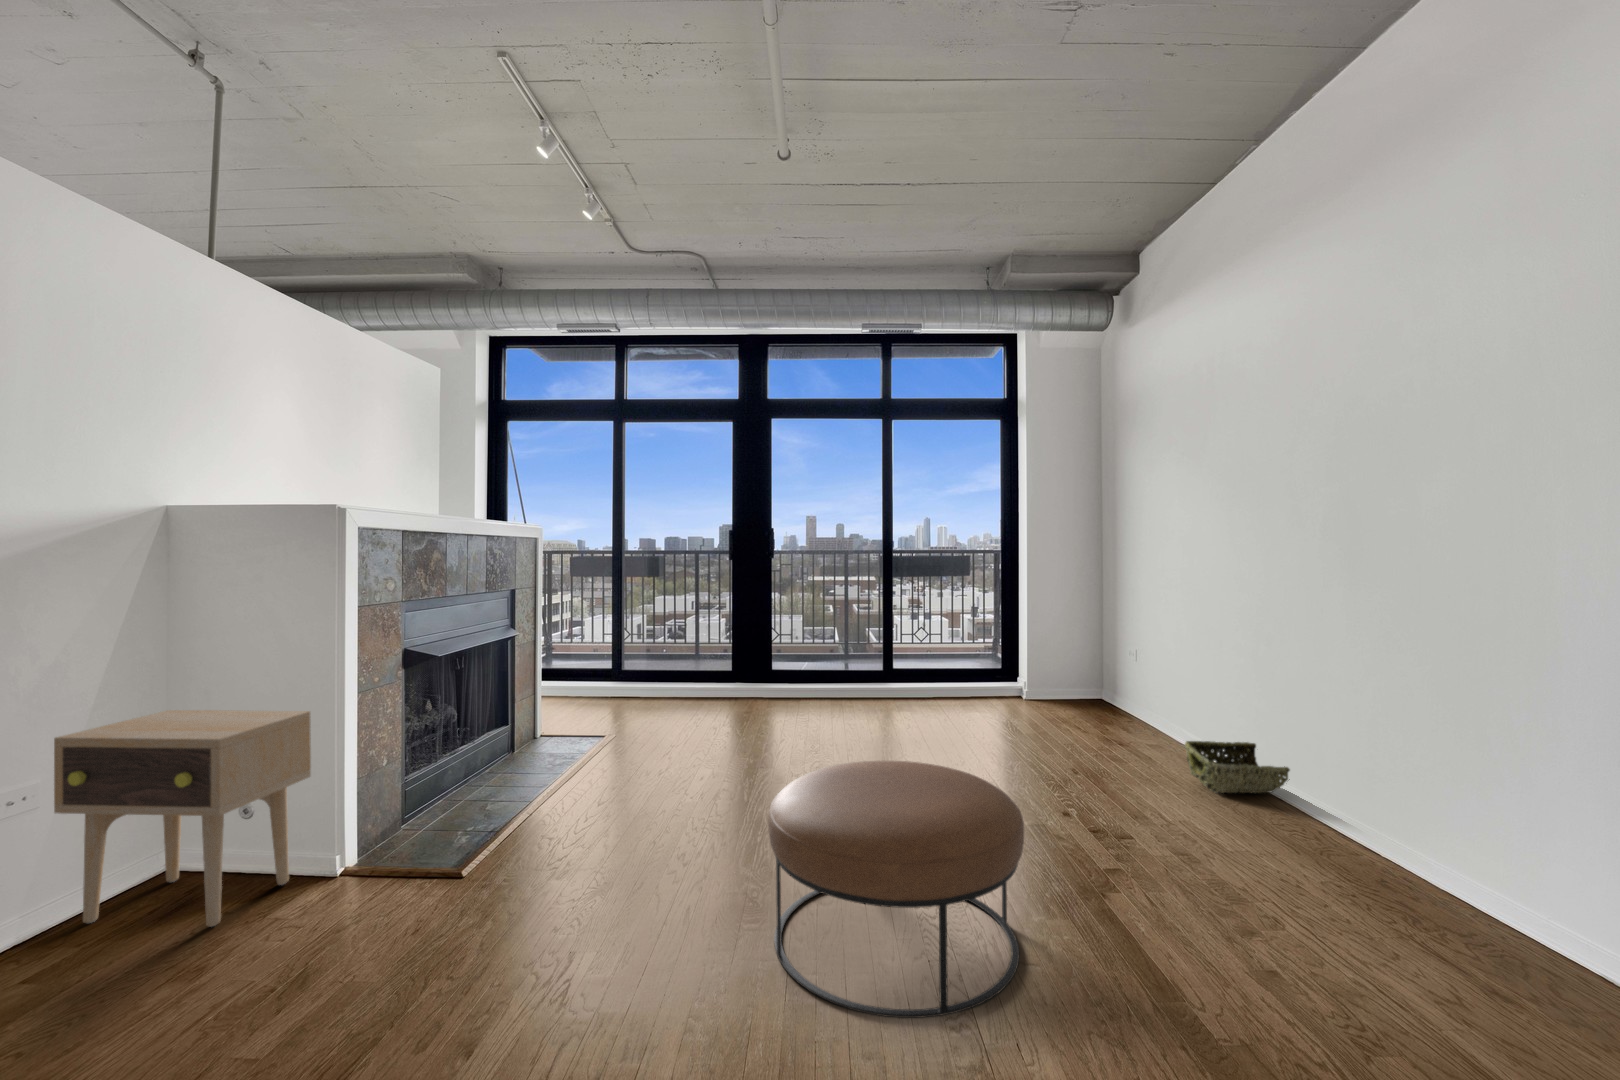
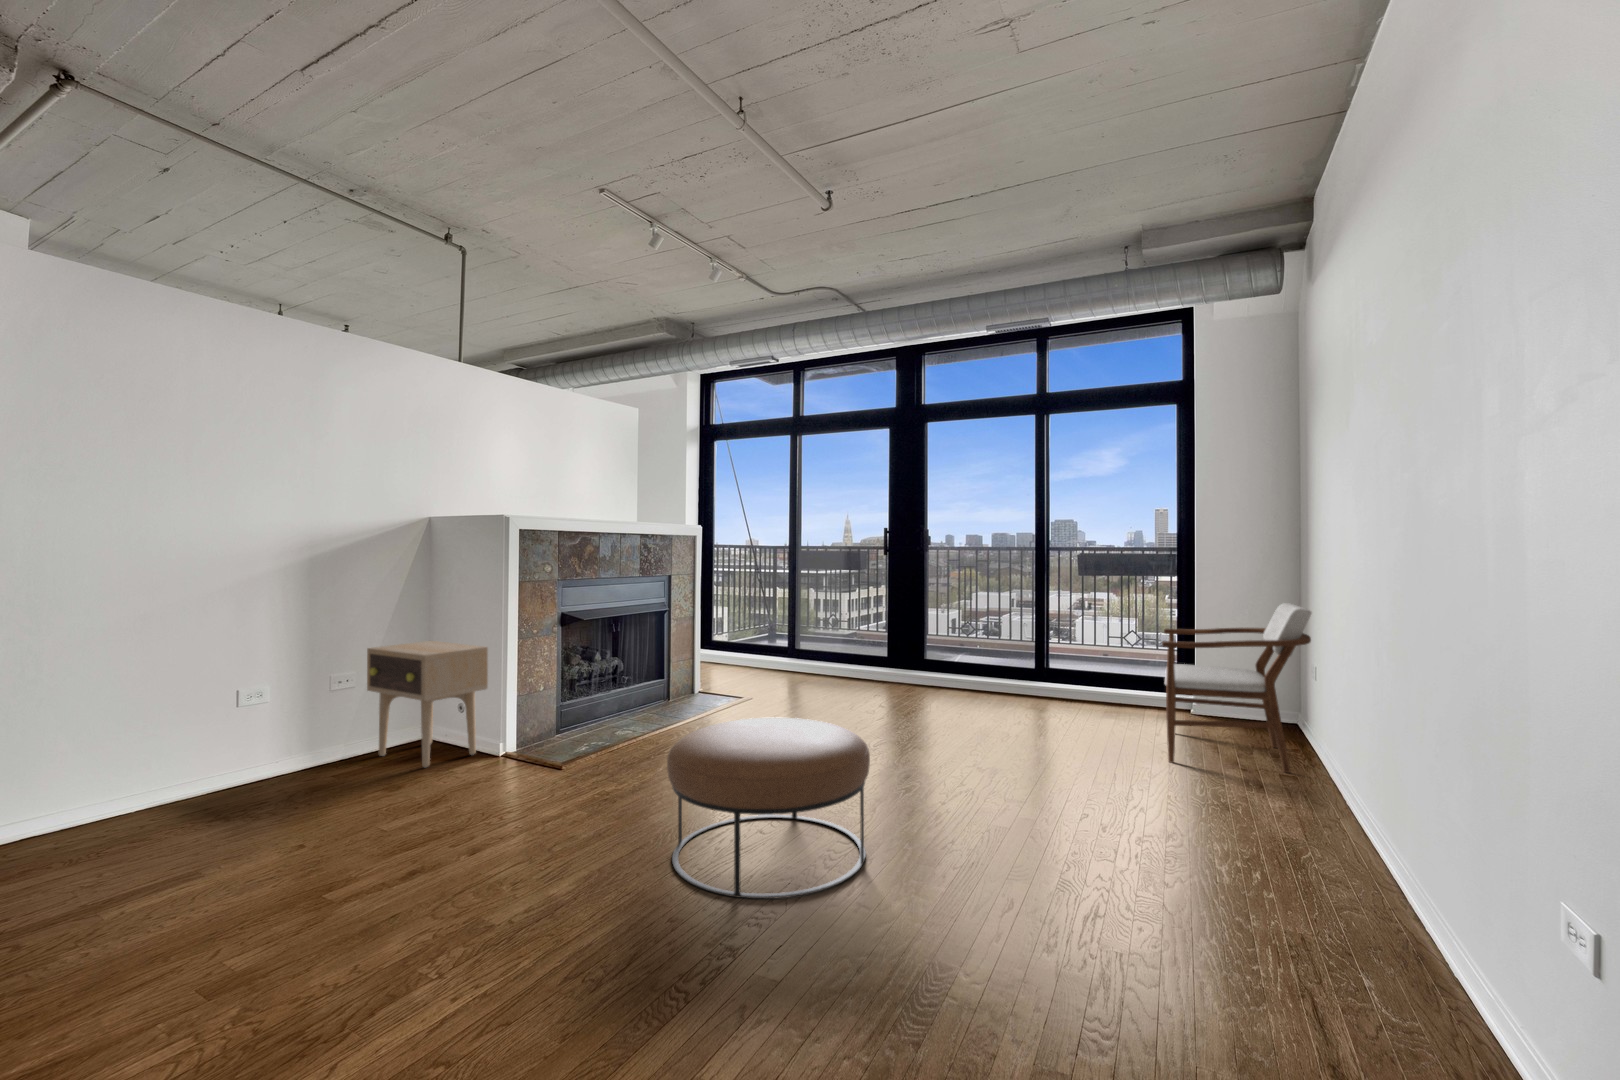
armchair: none [1034,596,1173,747] -> present [1162,603,1311,773]
woven basket: present [1185,741,1290,793] -> none [1236,762,1360,833]

